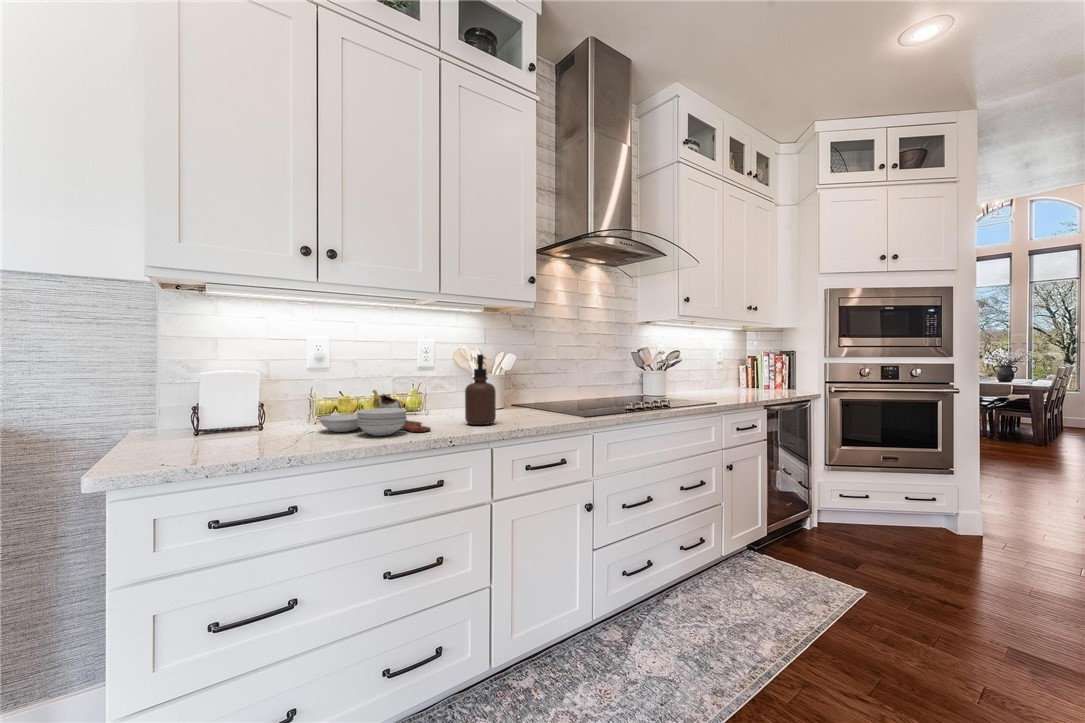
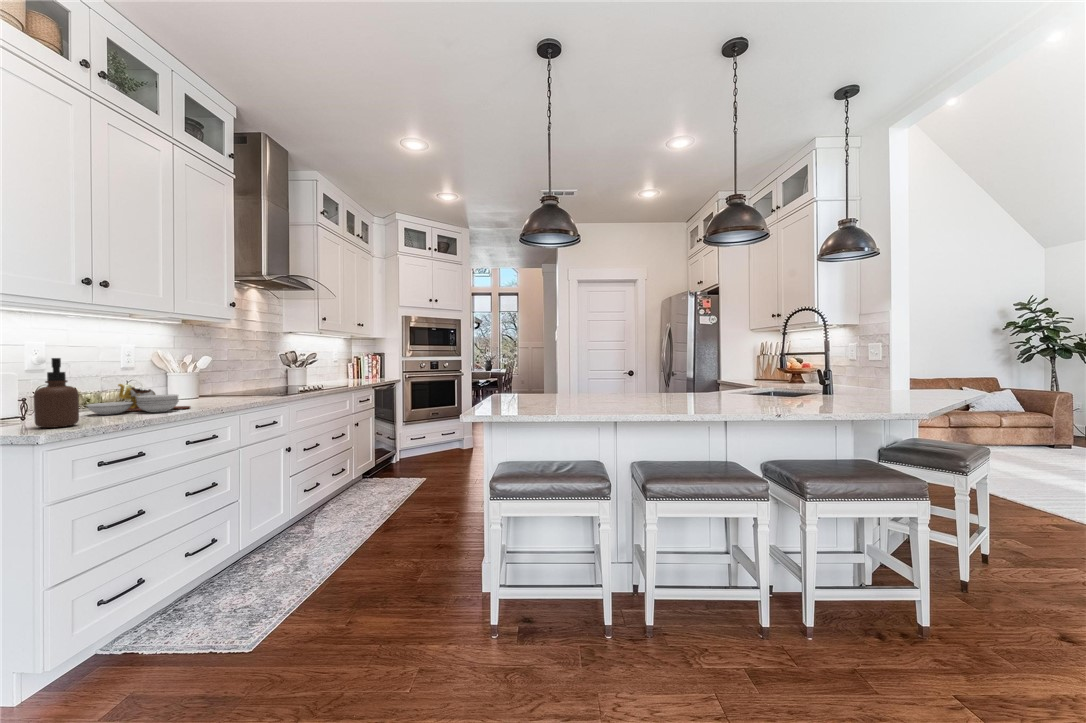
soap dispenser: present [465,354,496,425] -> present [34,358,79,428]

